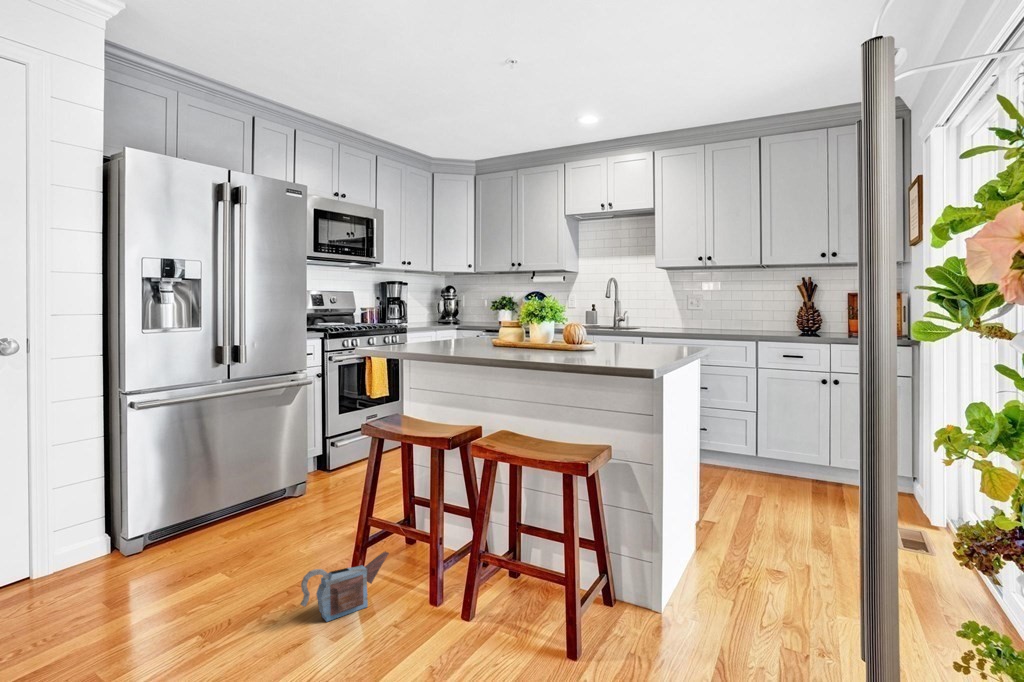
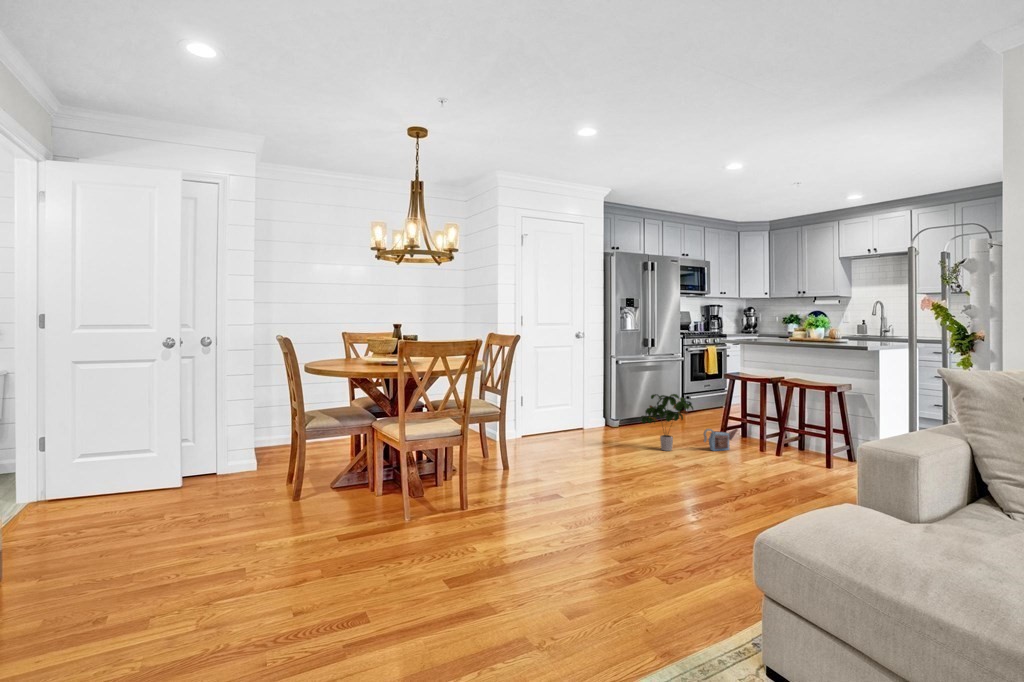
potted plant: none [127,495,273,650] -> present [640,394,693,451]

